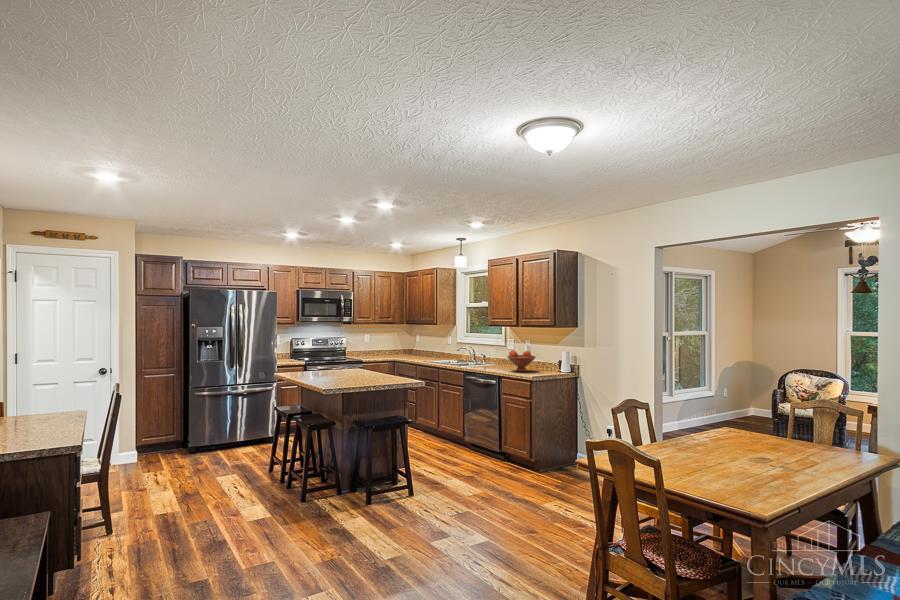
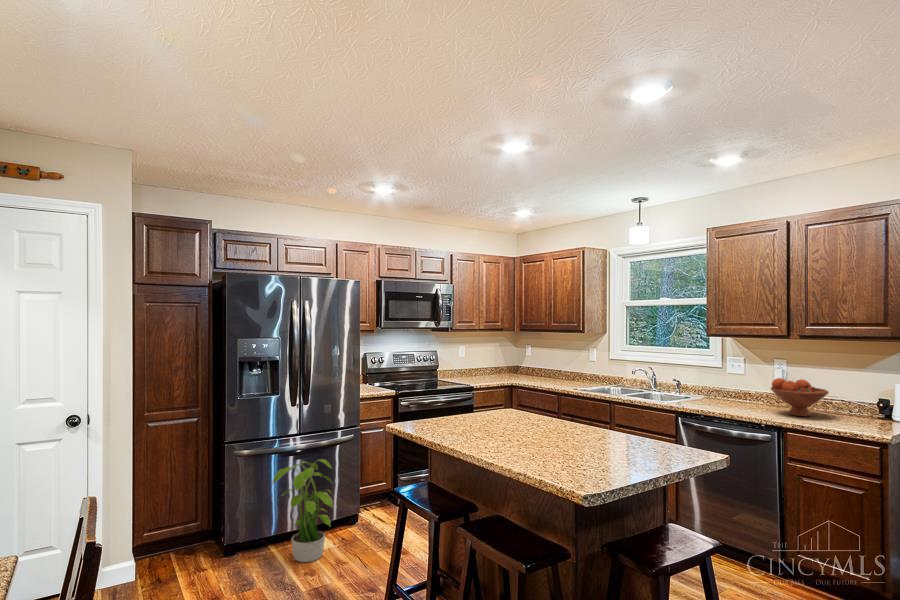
potted plant: none [215,397,254,455] -> present [272,459,334,562]

